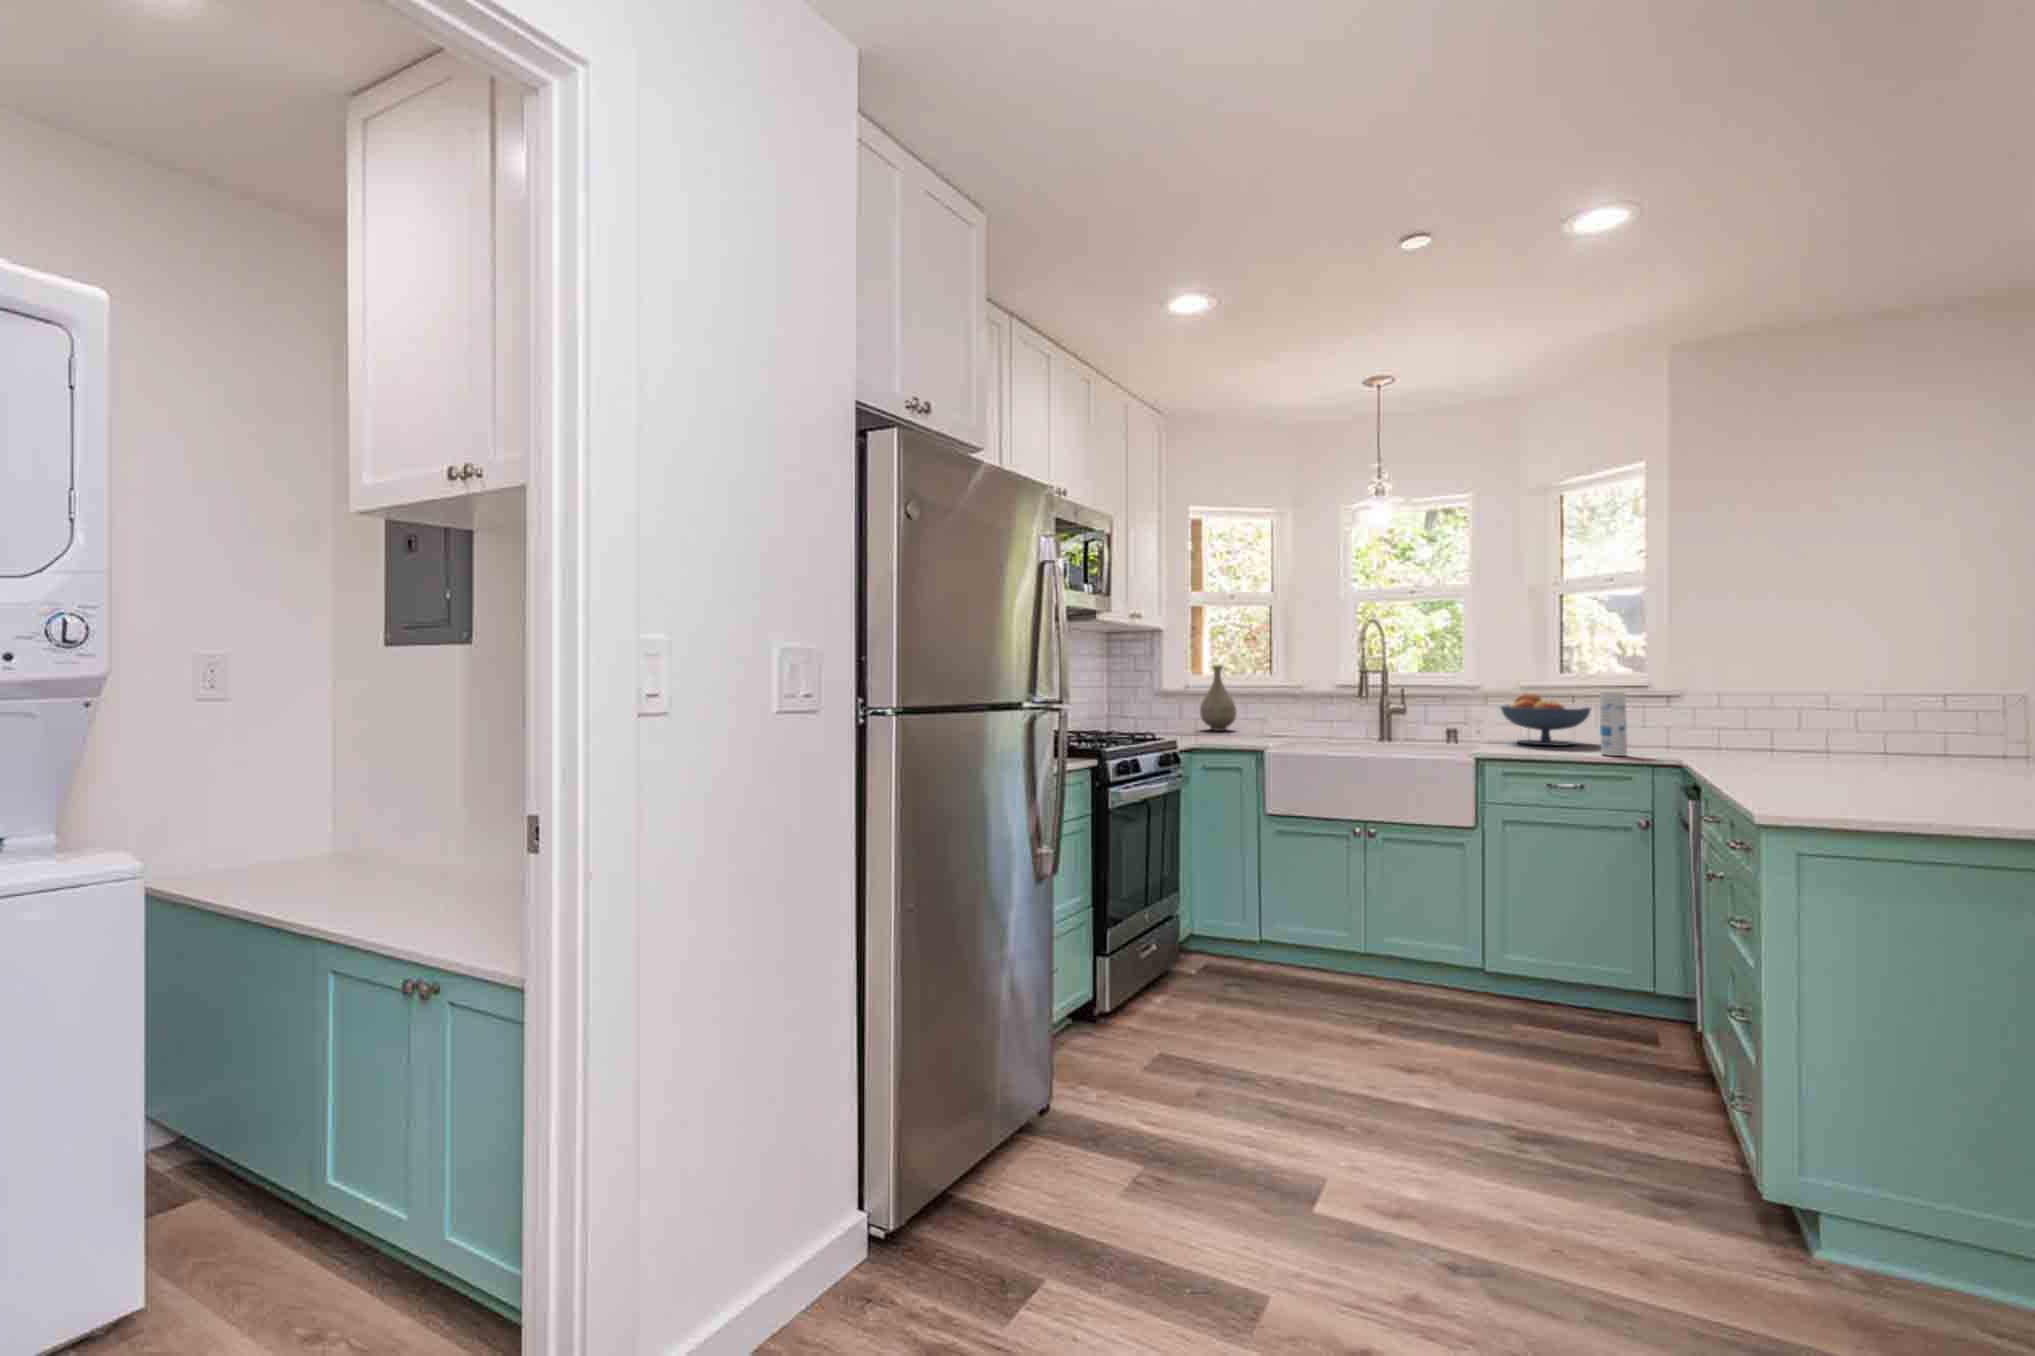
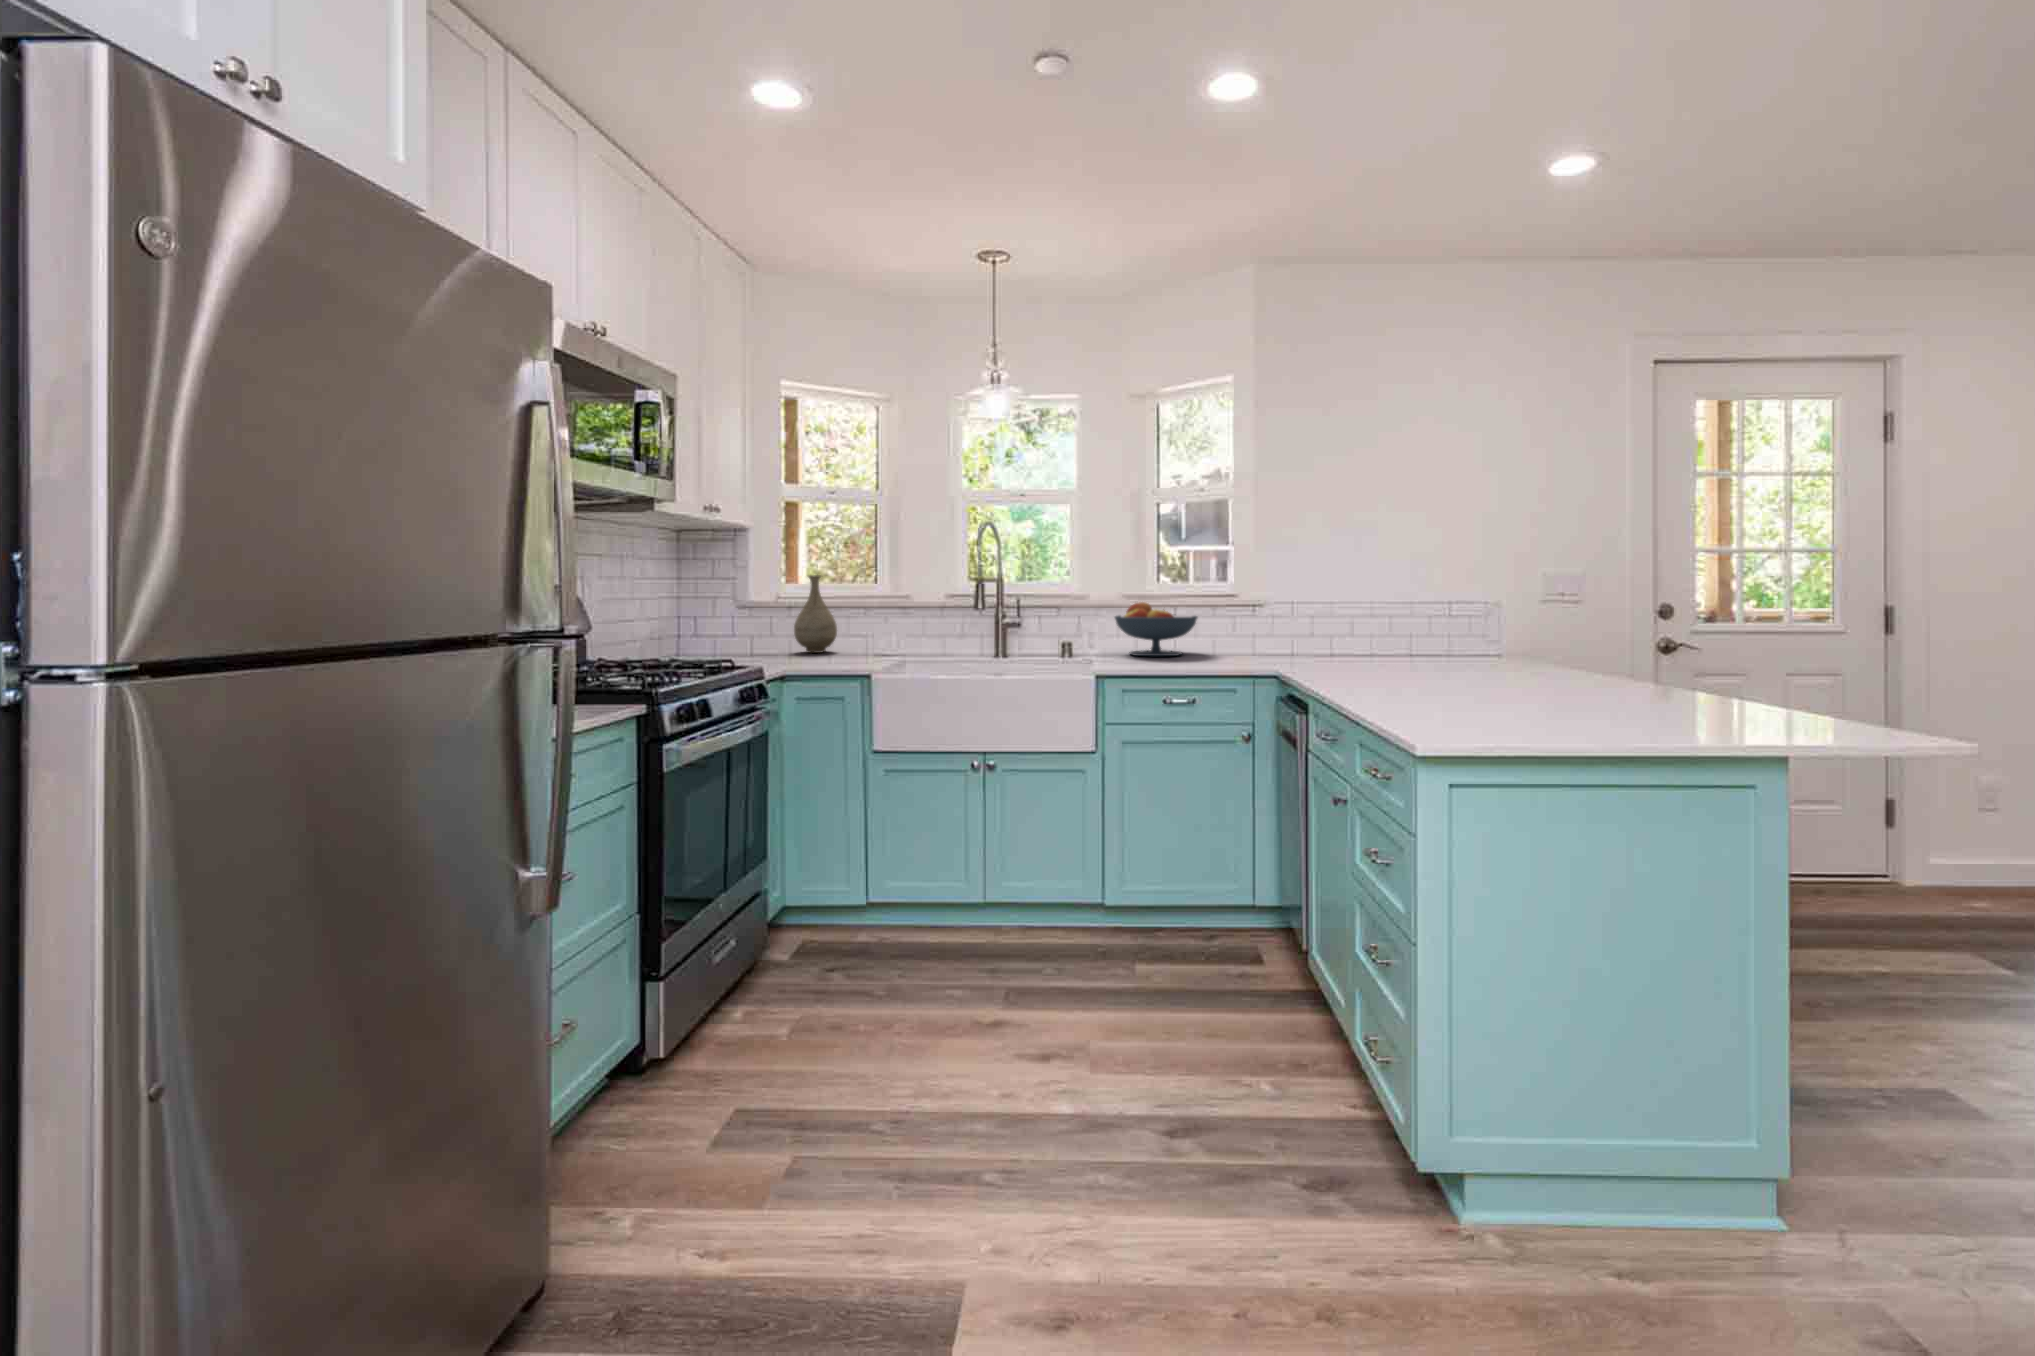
canister: present [1599,692,1627,756] -> none [1212,599,1235,665]

